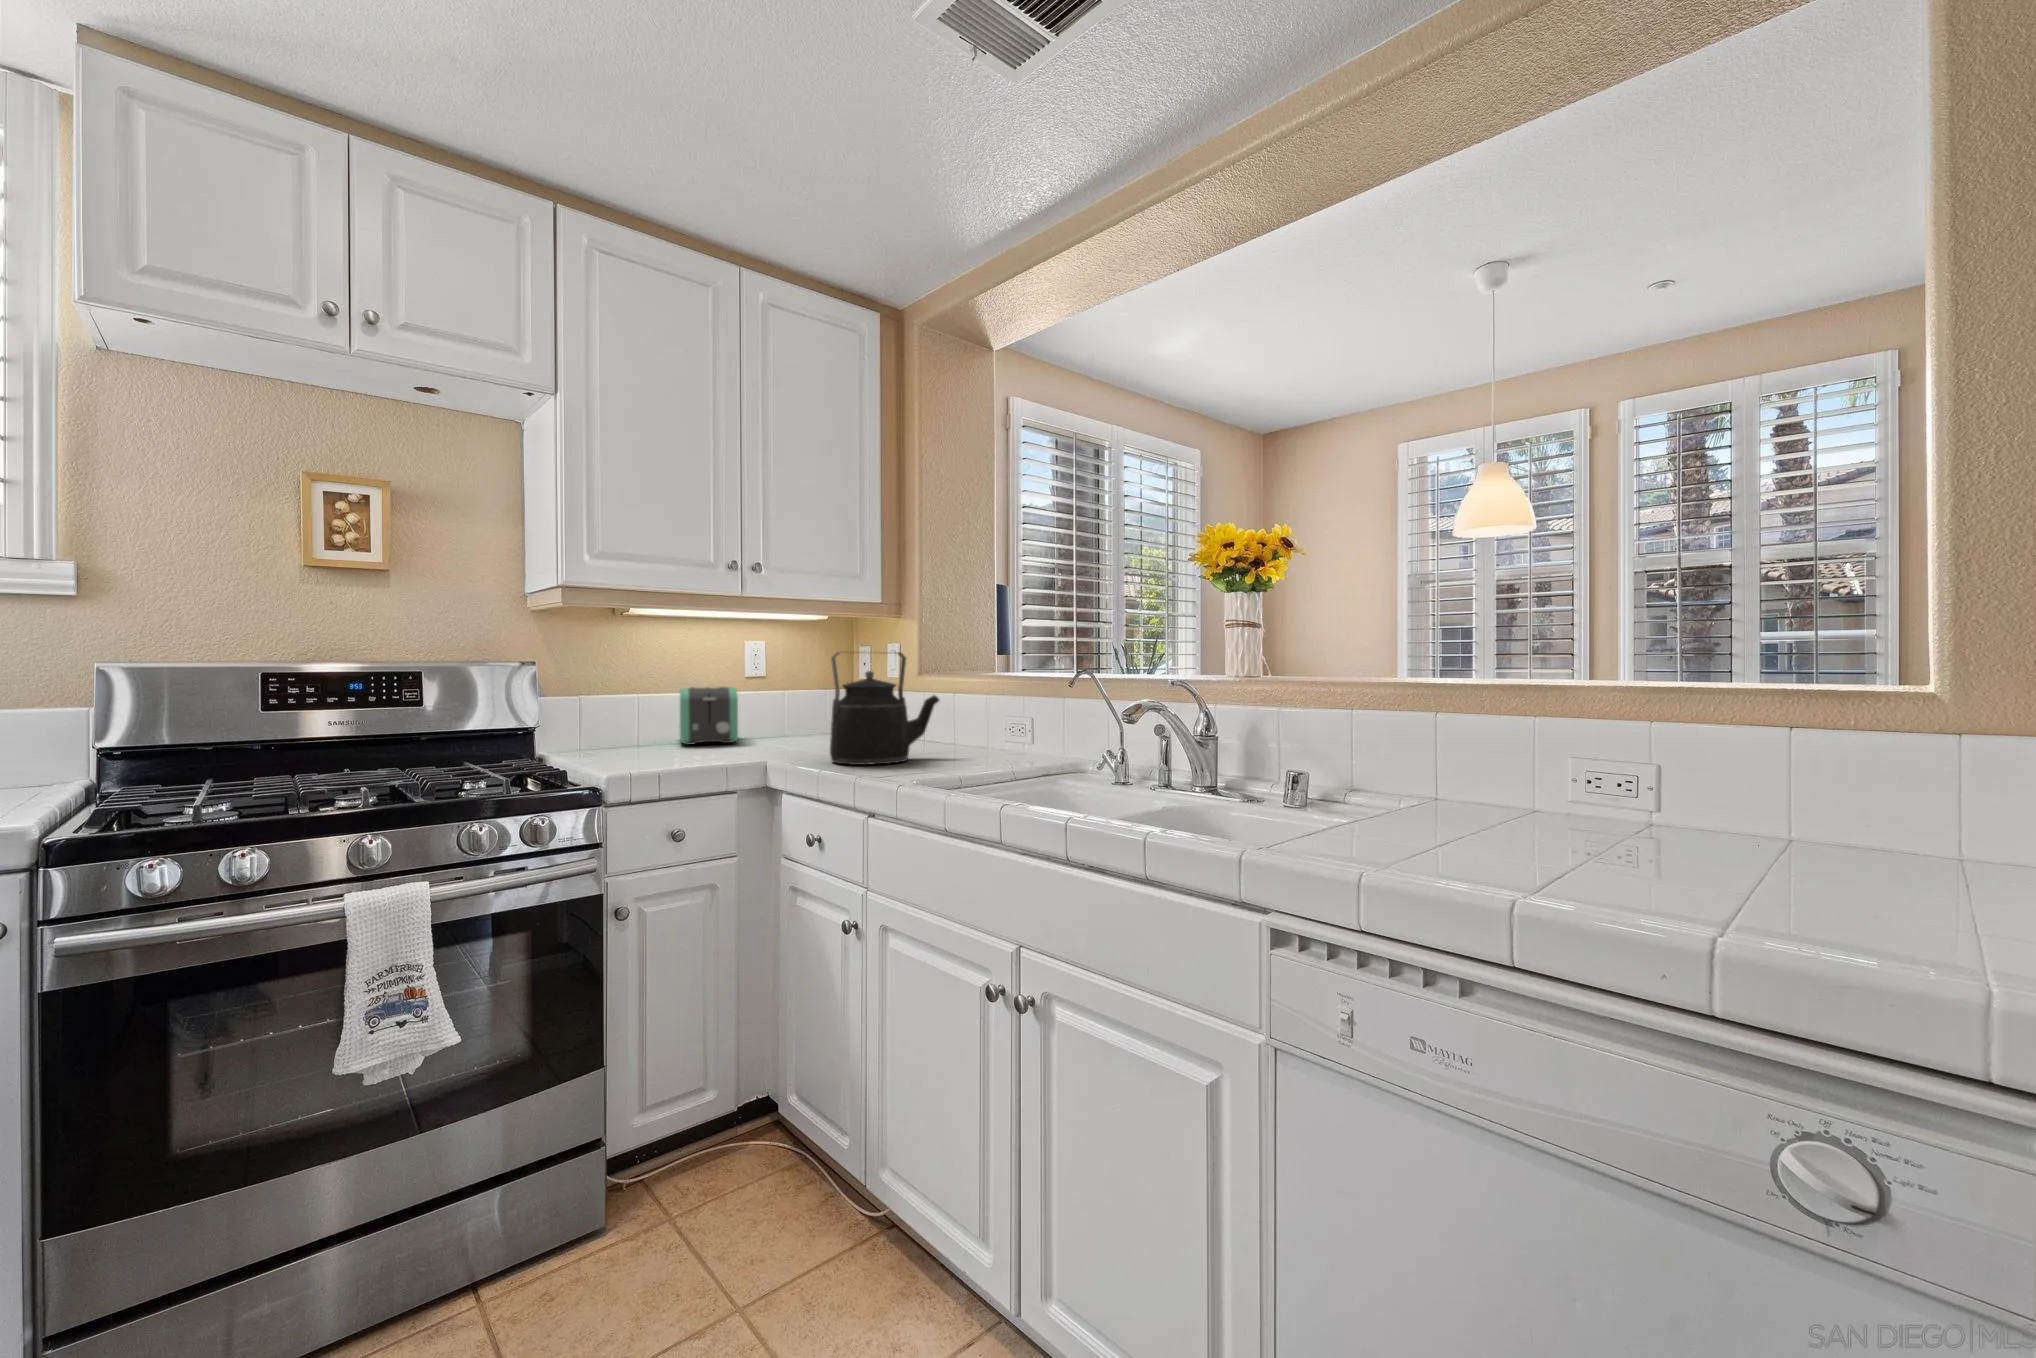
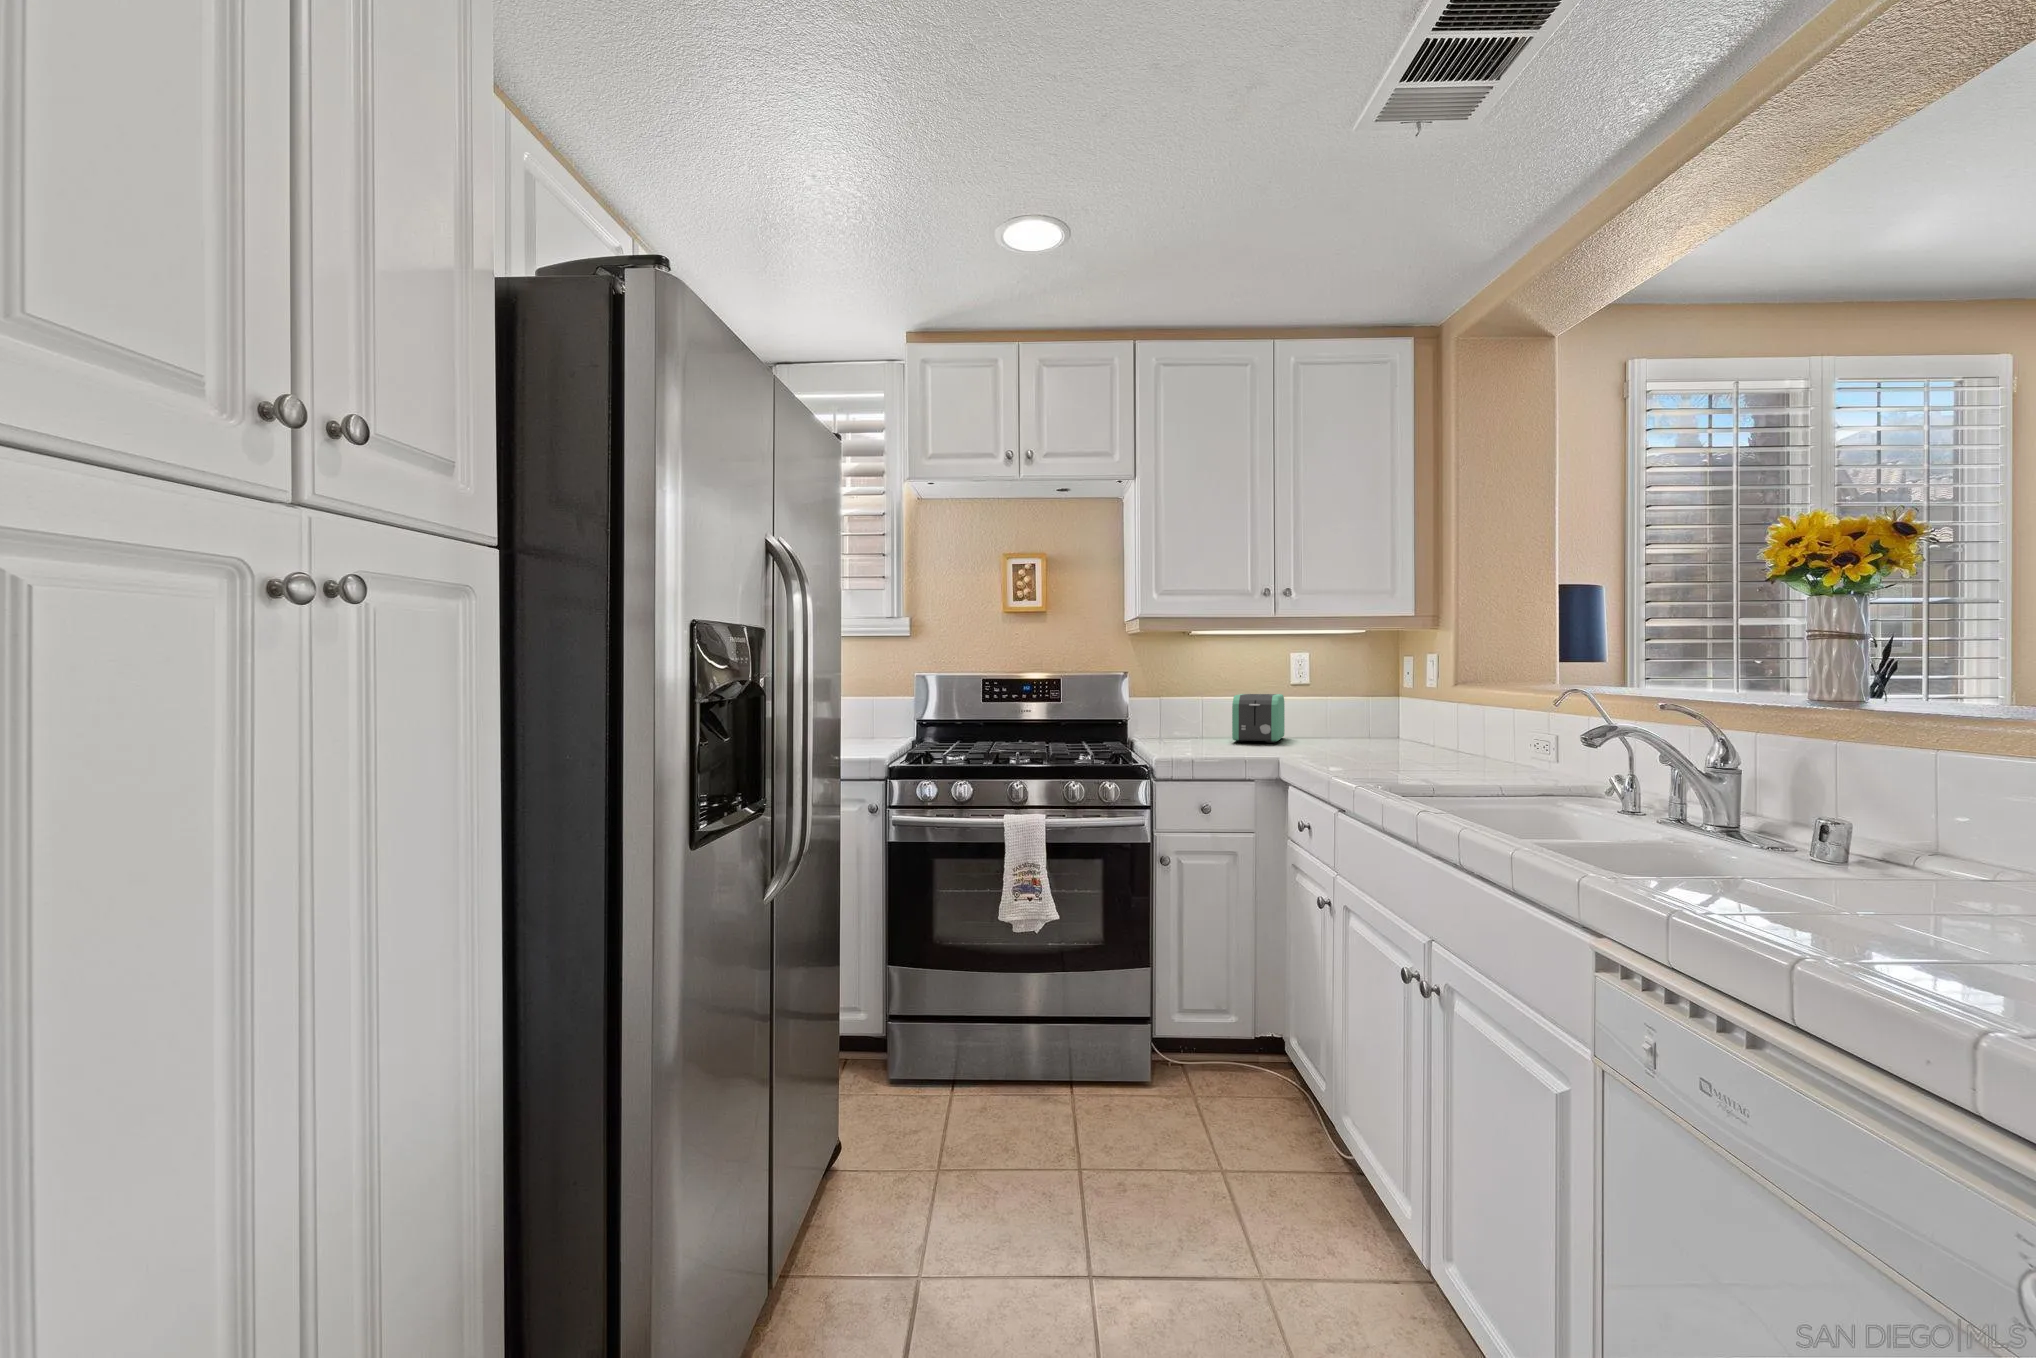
kettle: present [830,652,939,765] -> none [1323,670,1431,767]

